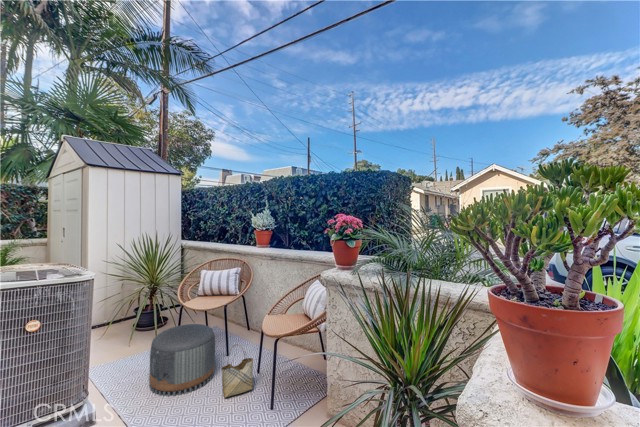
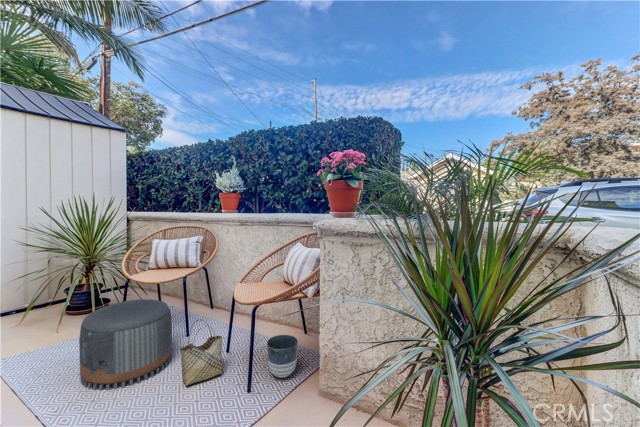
planter: none [288,360,312,397] -> present [267,335,298,378]

